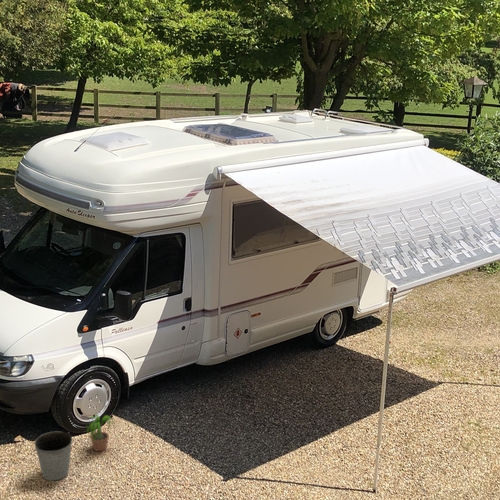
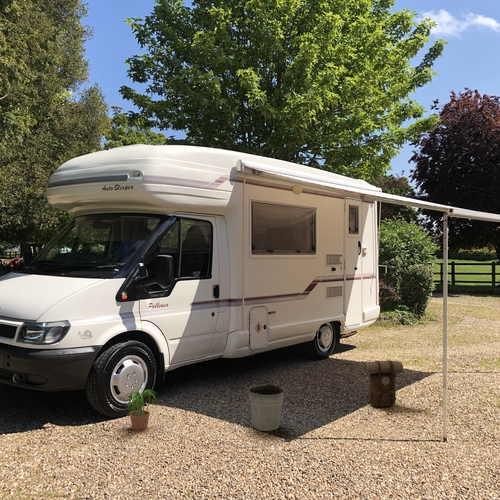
backpack: none [327,394,367,438] -> present [364,360,403,407]
bucket: present [34,431,72,480] -> present [247,384,285,431]

